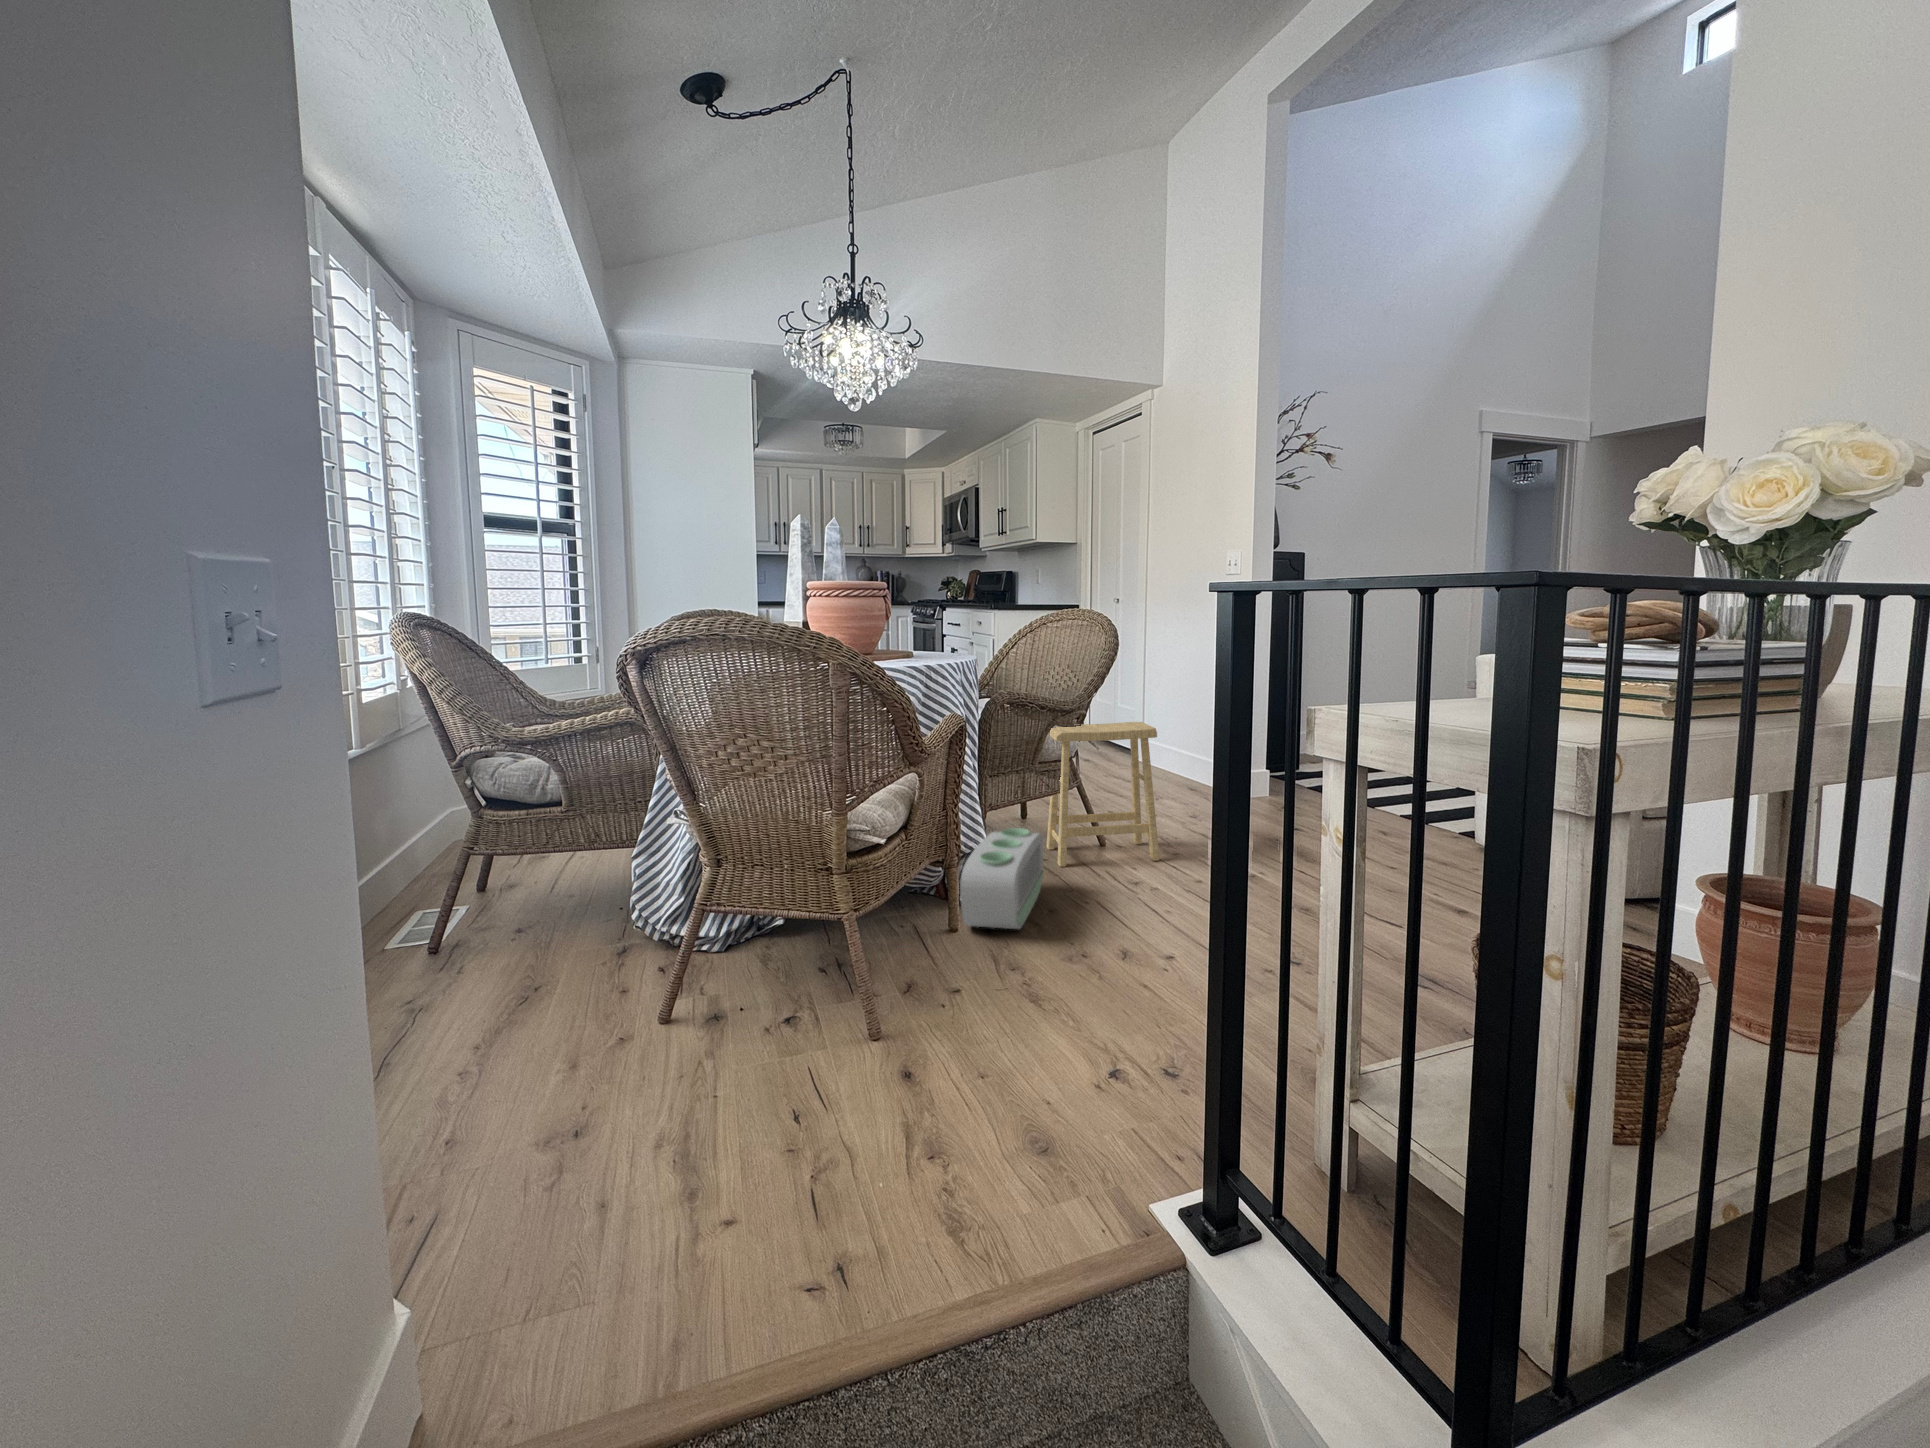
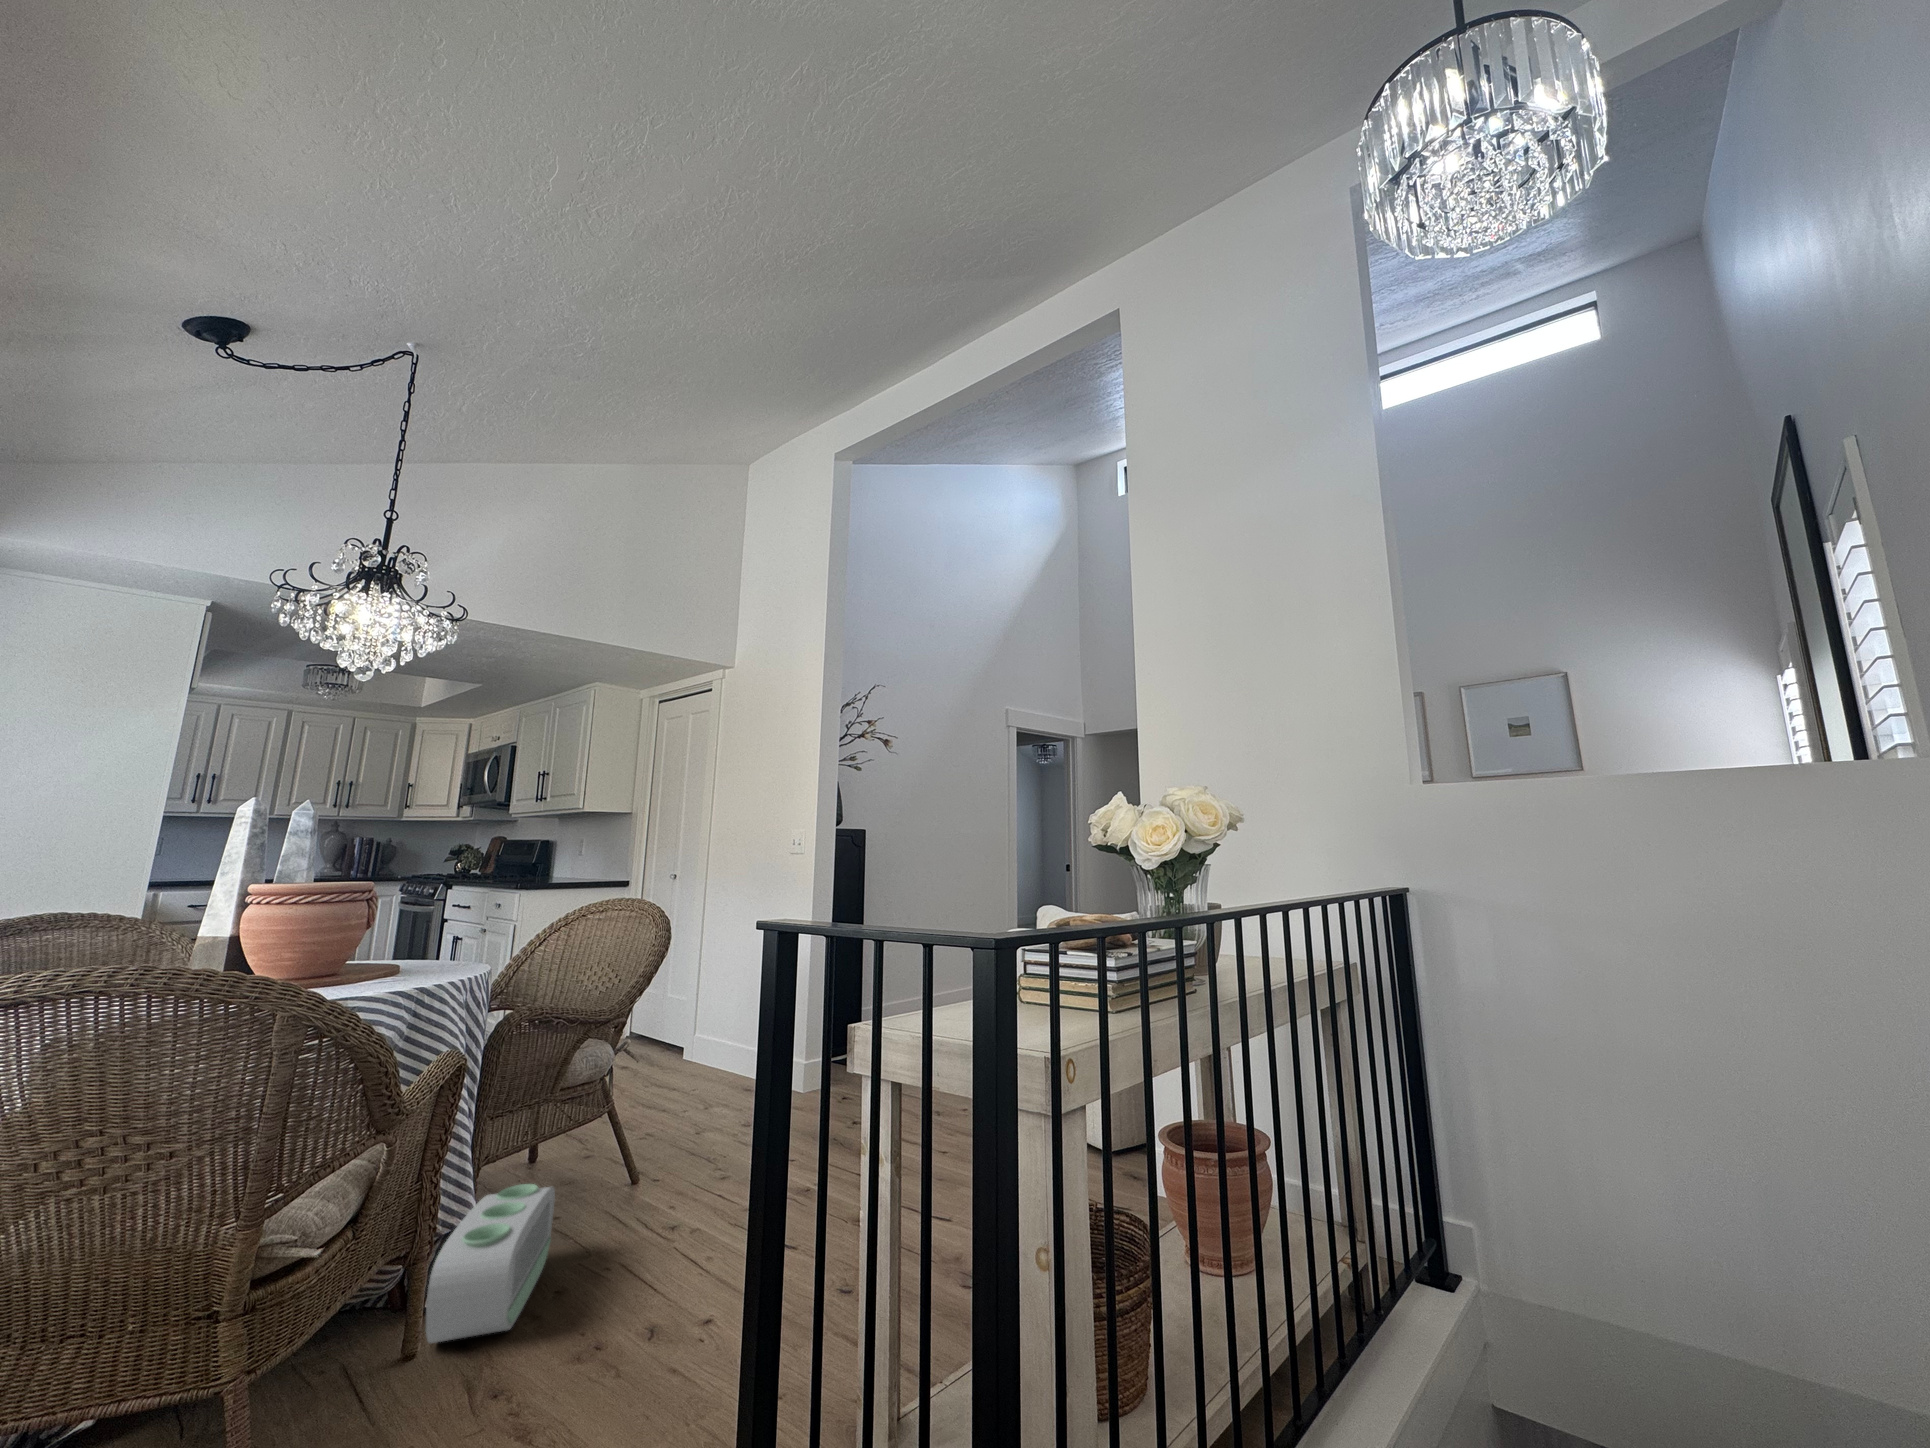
footstool: present [1046,722,1159,867] -> none [559,1026,706,1224]

